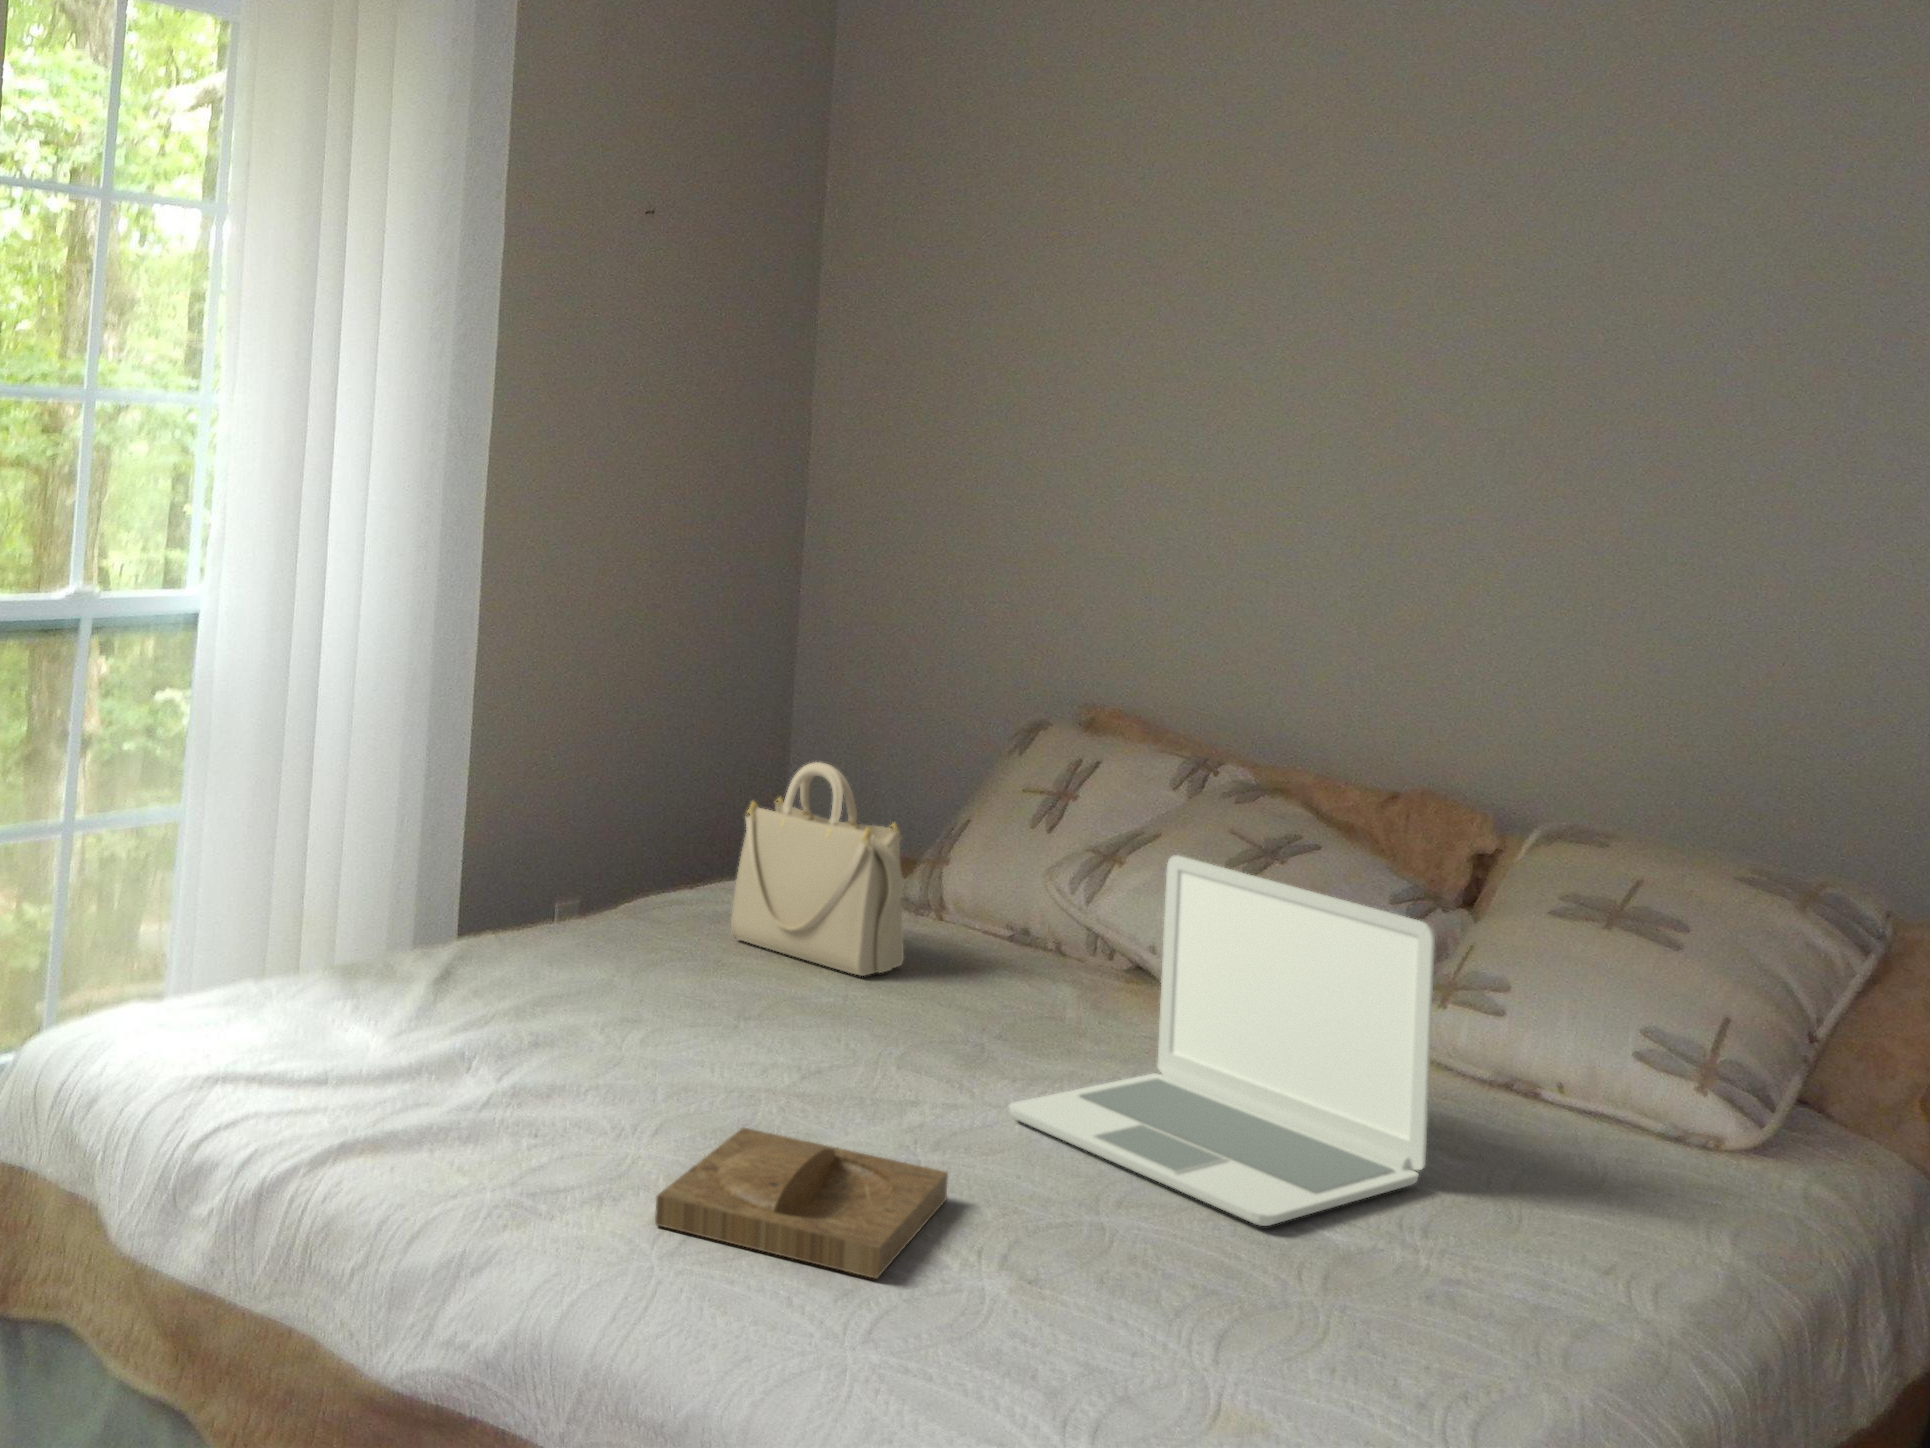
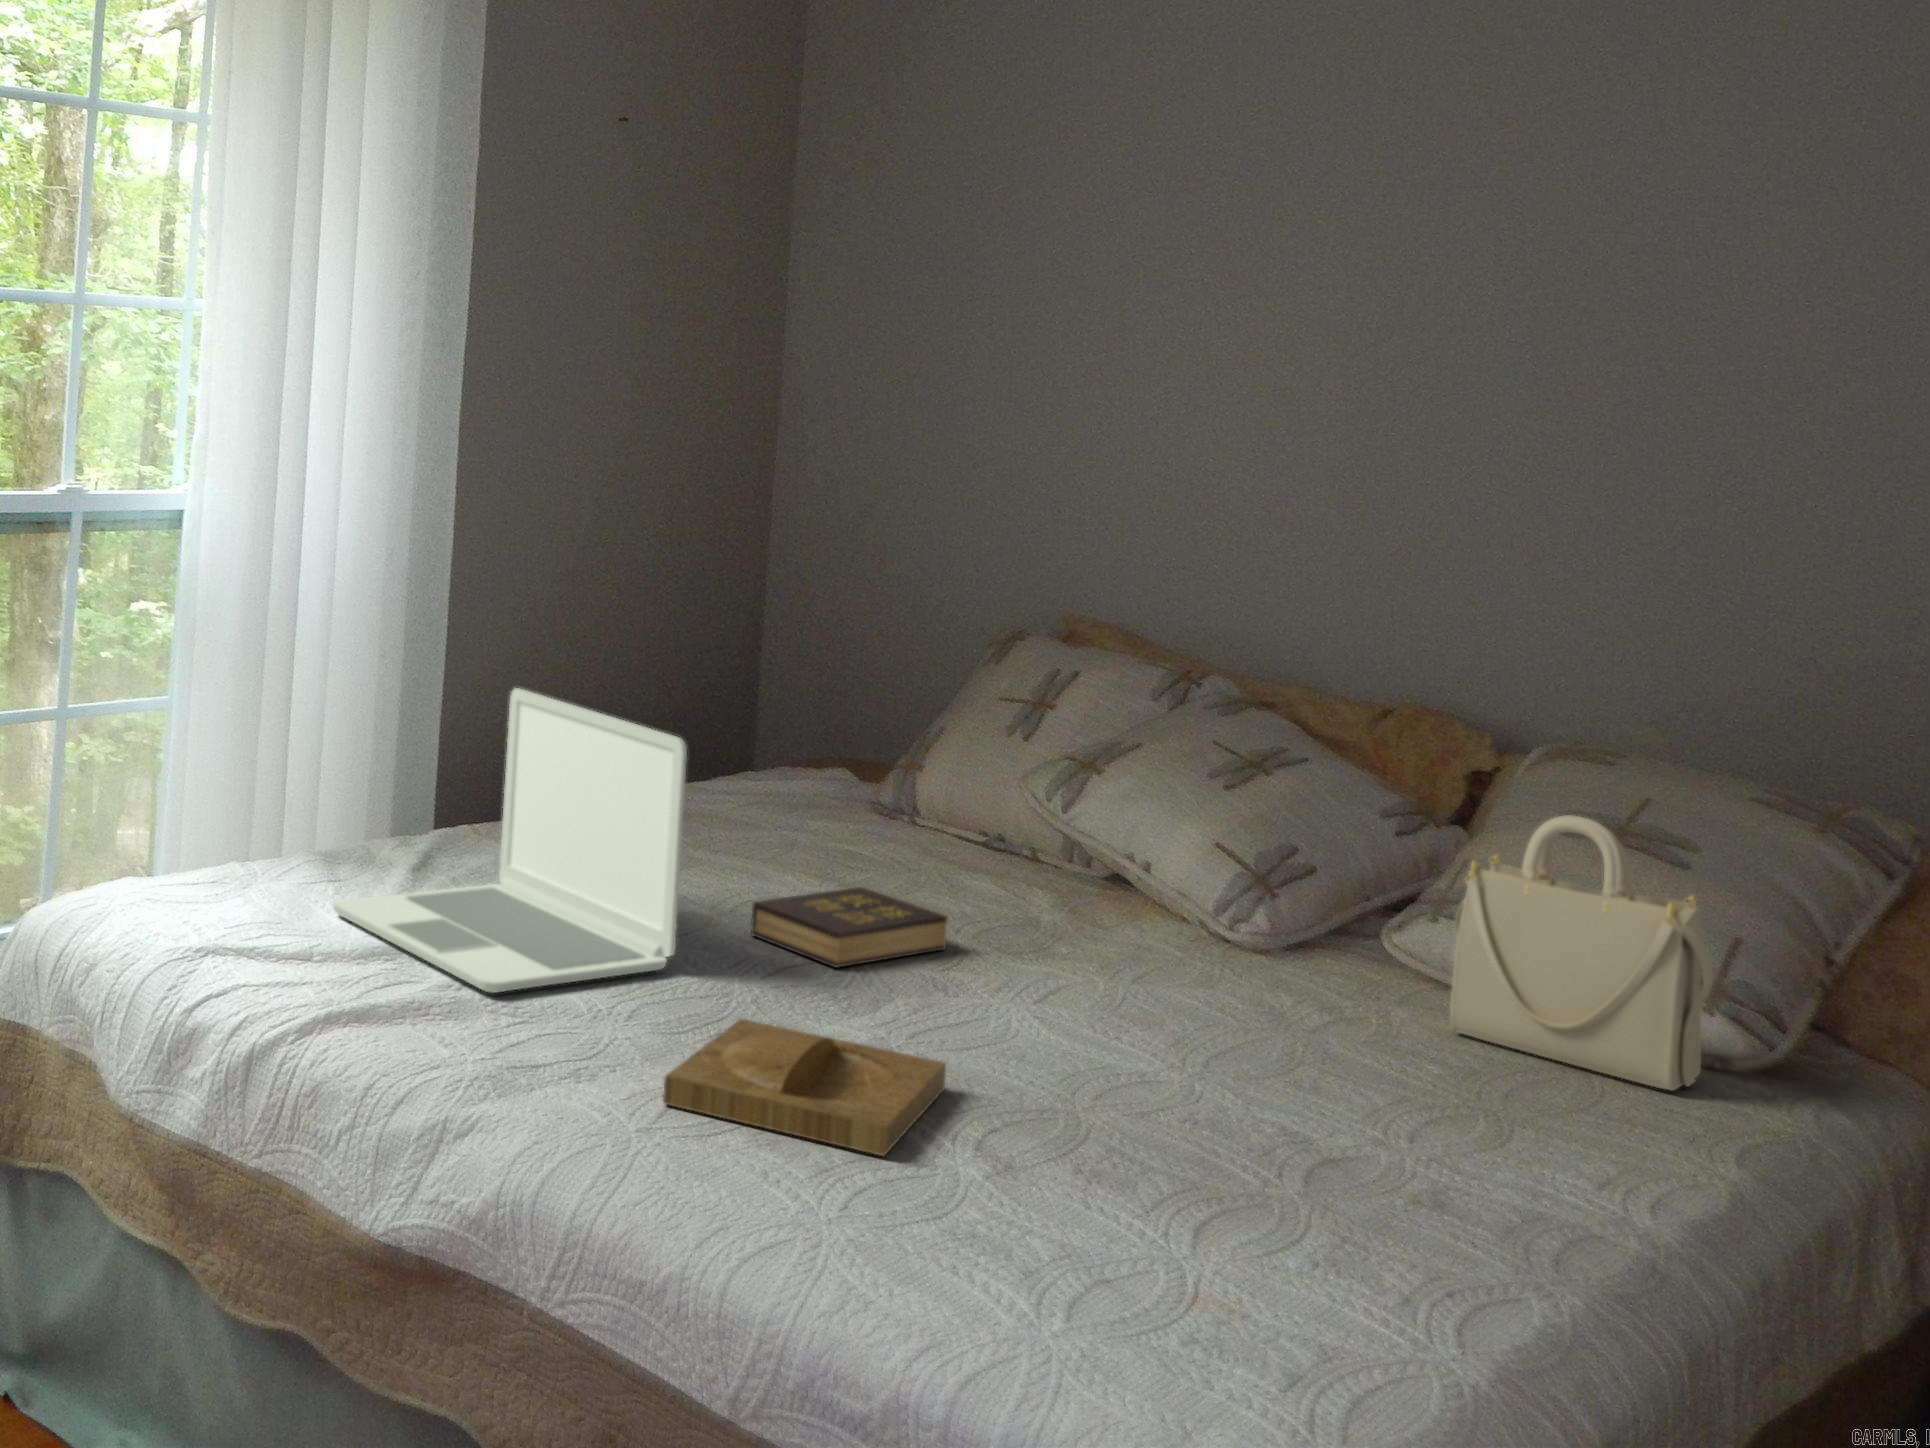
handbag: present [731,762,904,976] -> present [1450,815,1714,1090]
laptop: present [1009,855,1435,1226] -> present [332,688,687,993]
hardback book: none [767,978,963,1066] -> present [751,887,947,968]

